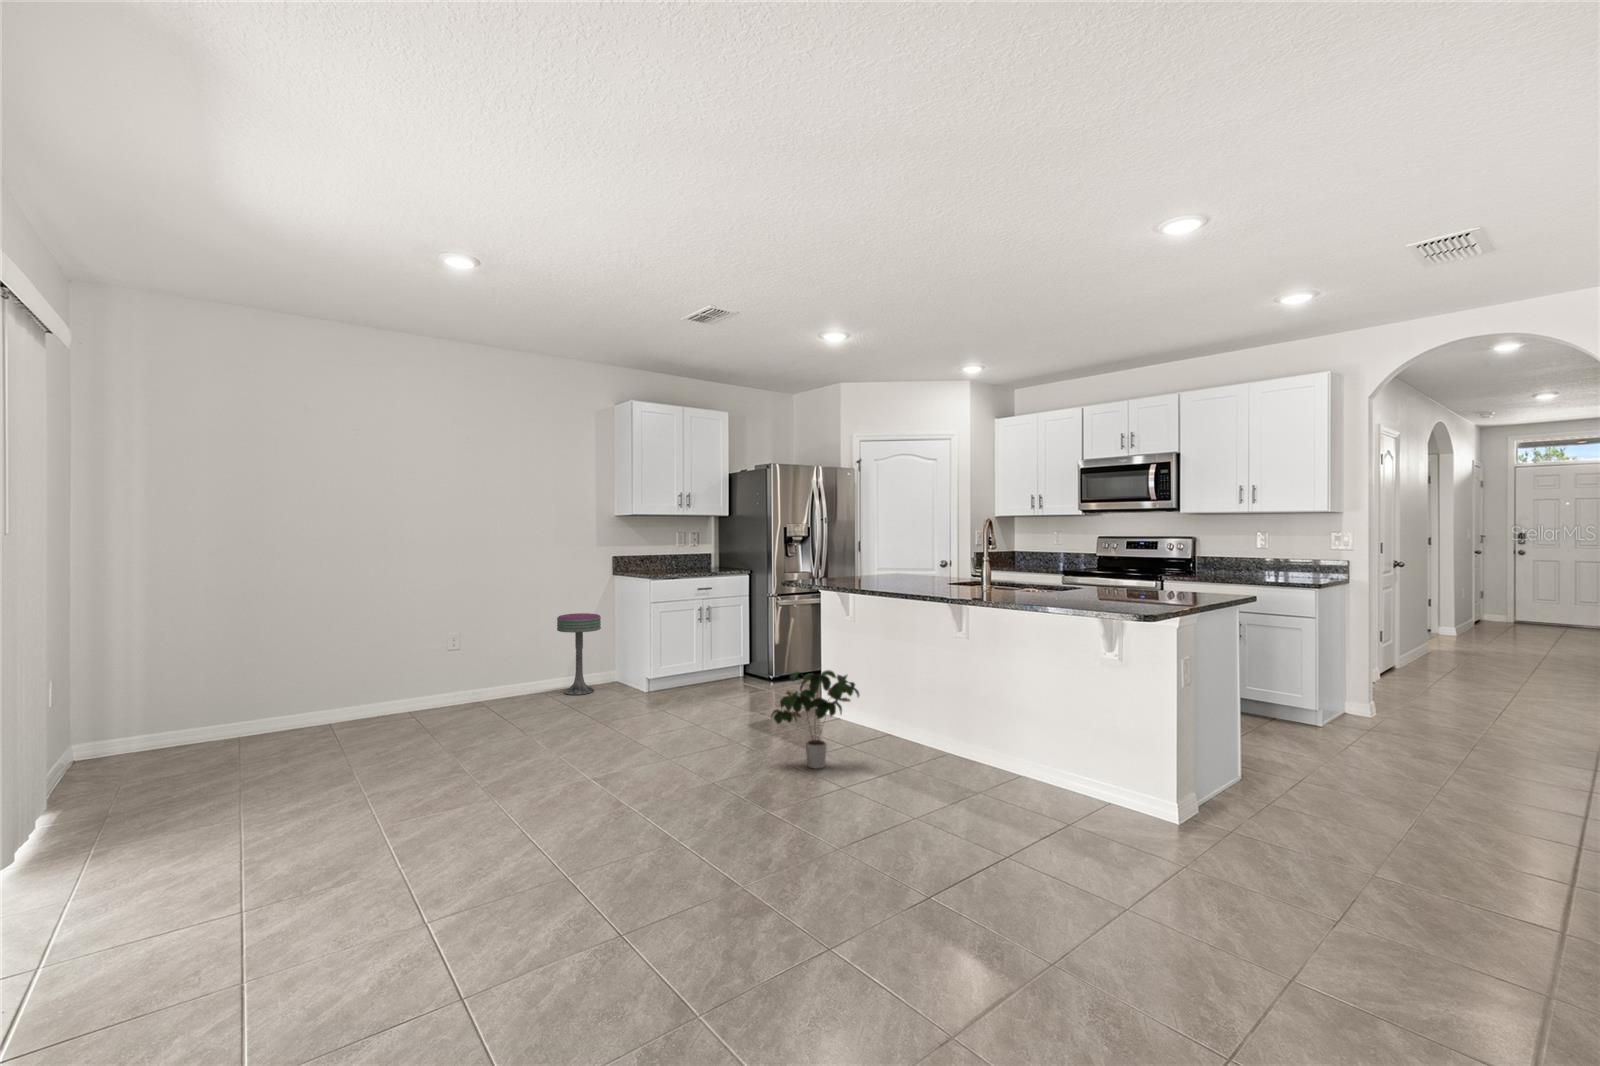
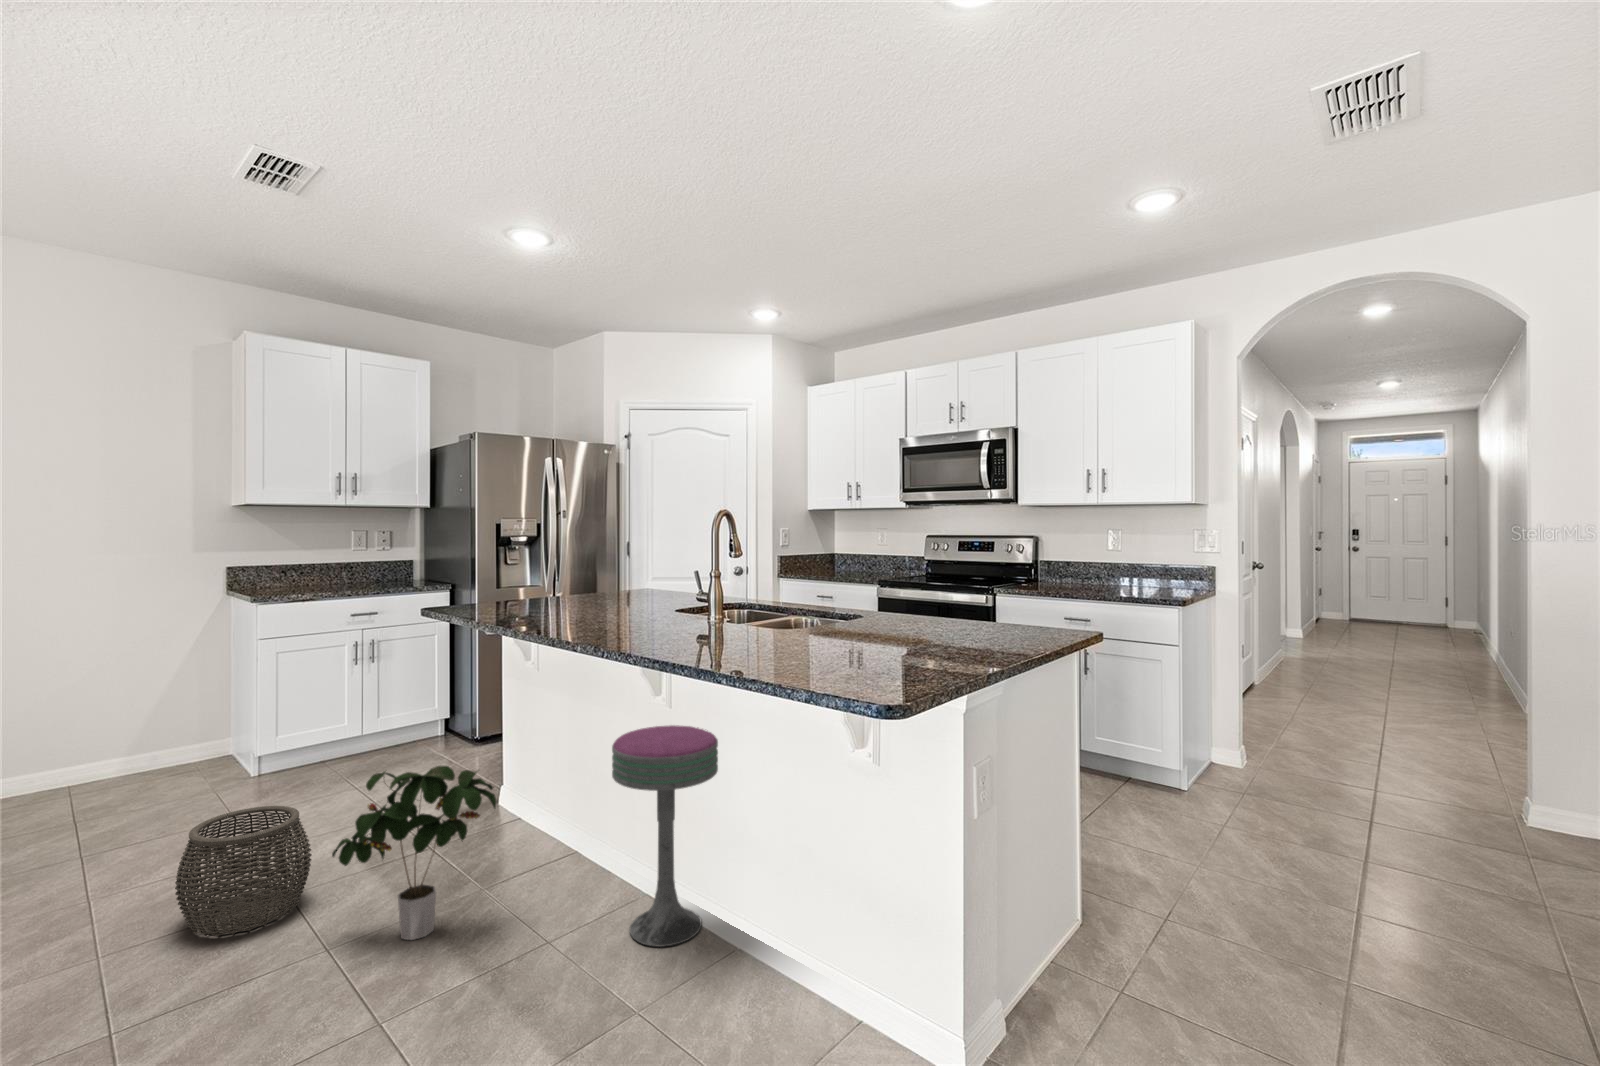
bar stool: present [557,613,601,695] -> present [612,725,718,947]
woven basket: none [680,695,744,761] -> present [175,806,312,937]

